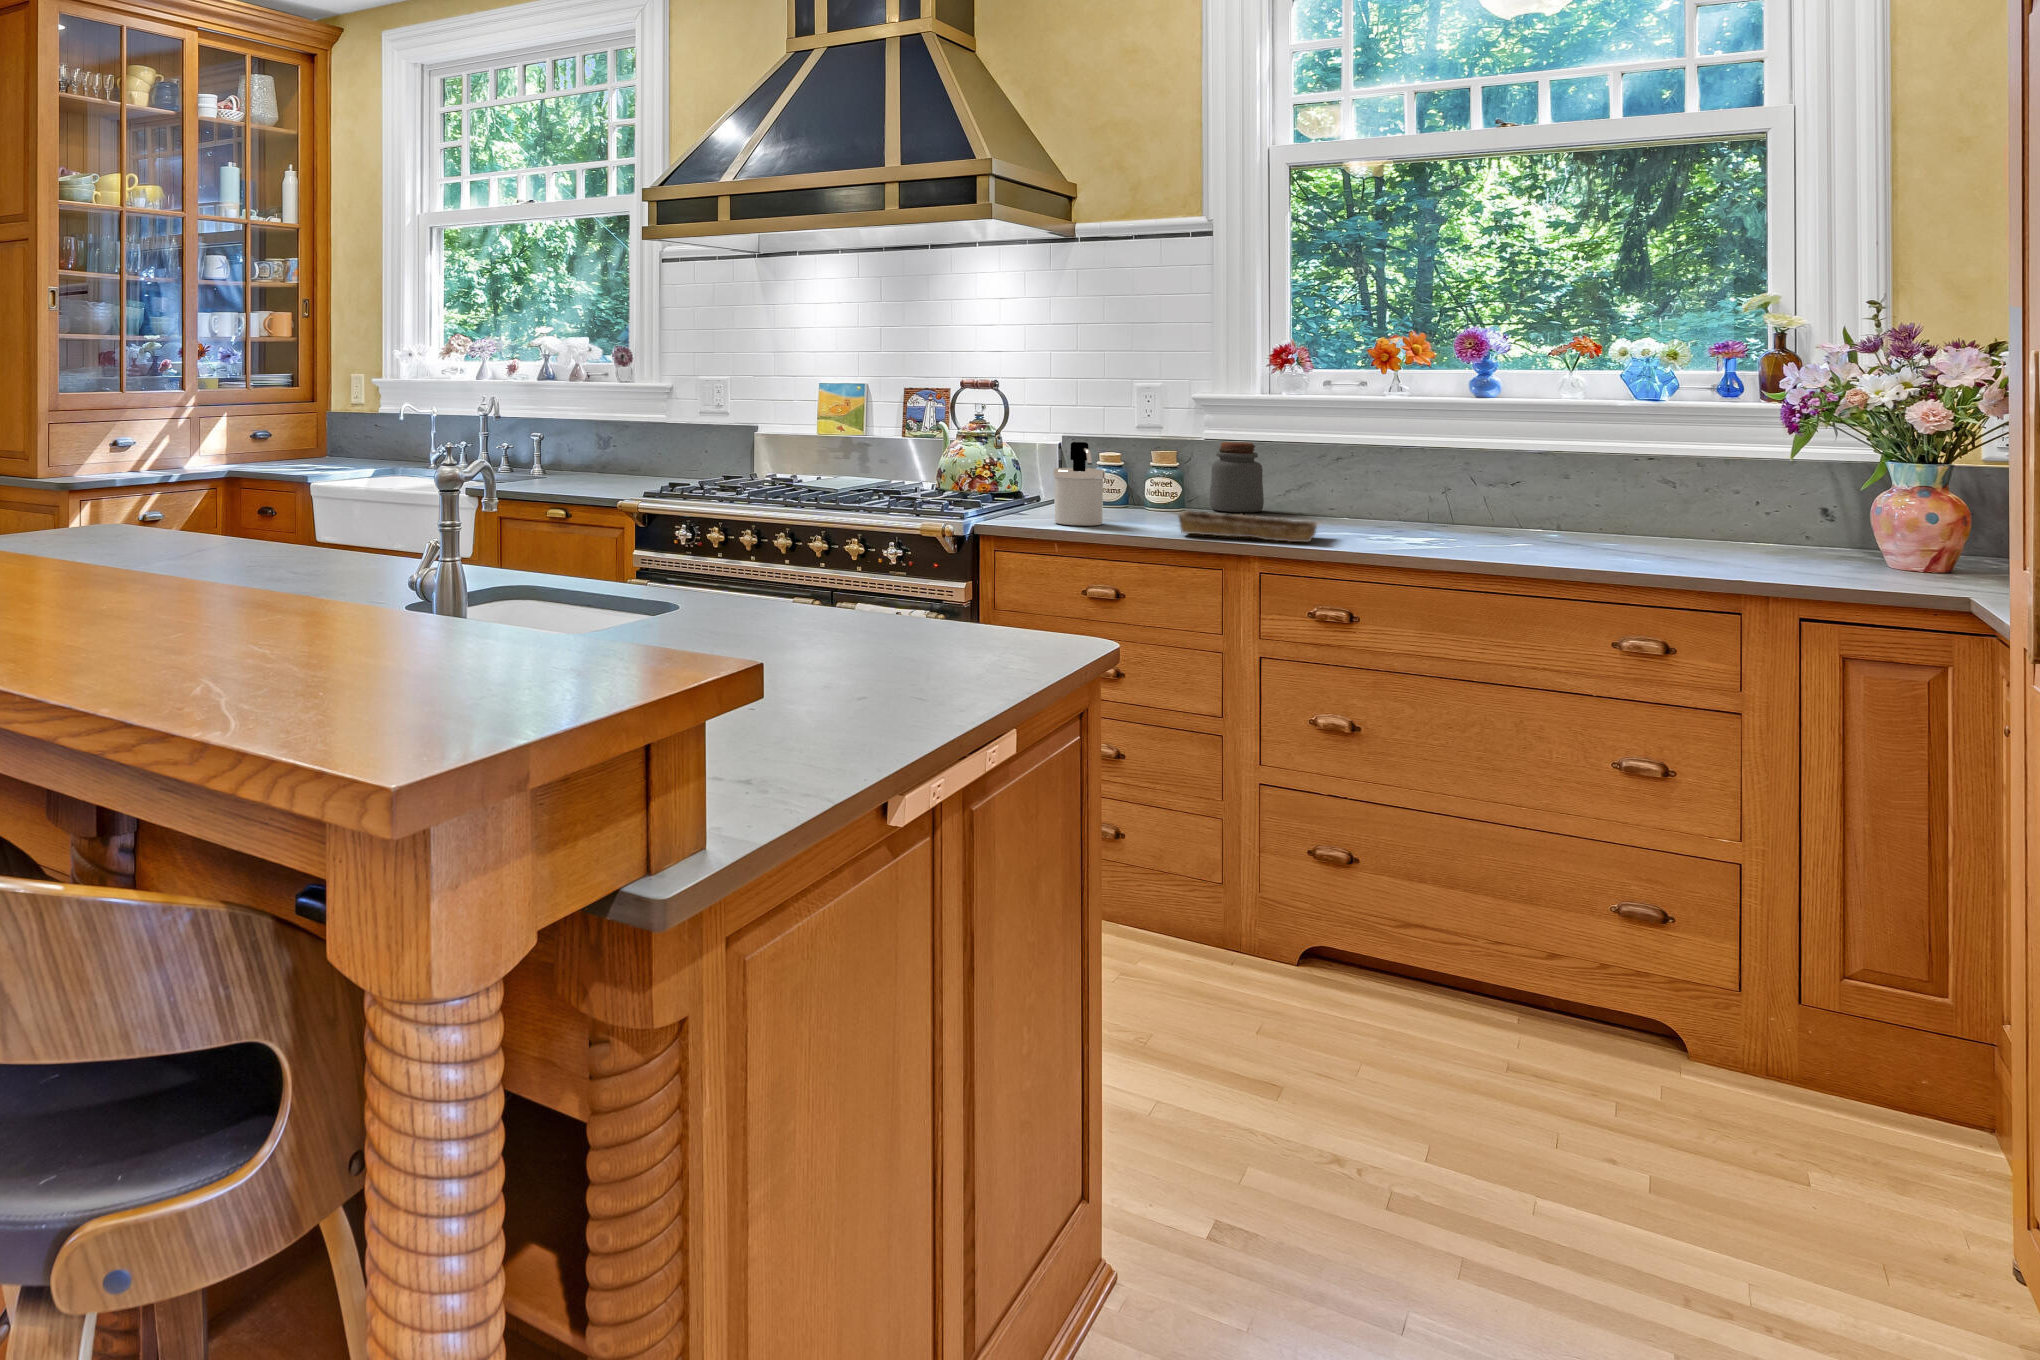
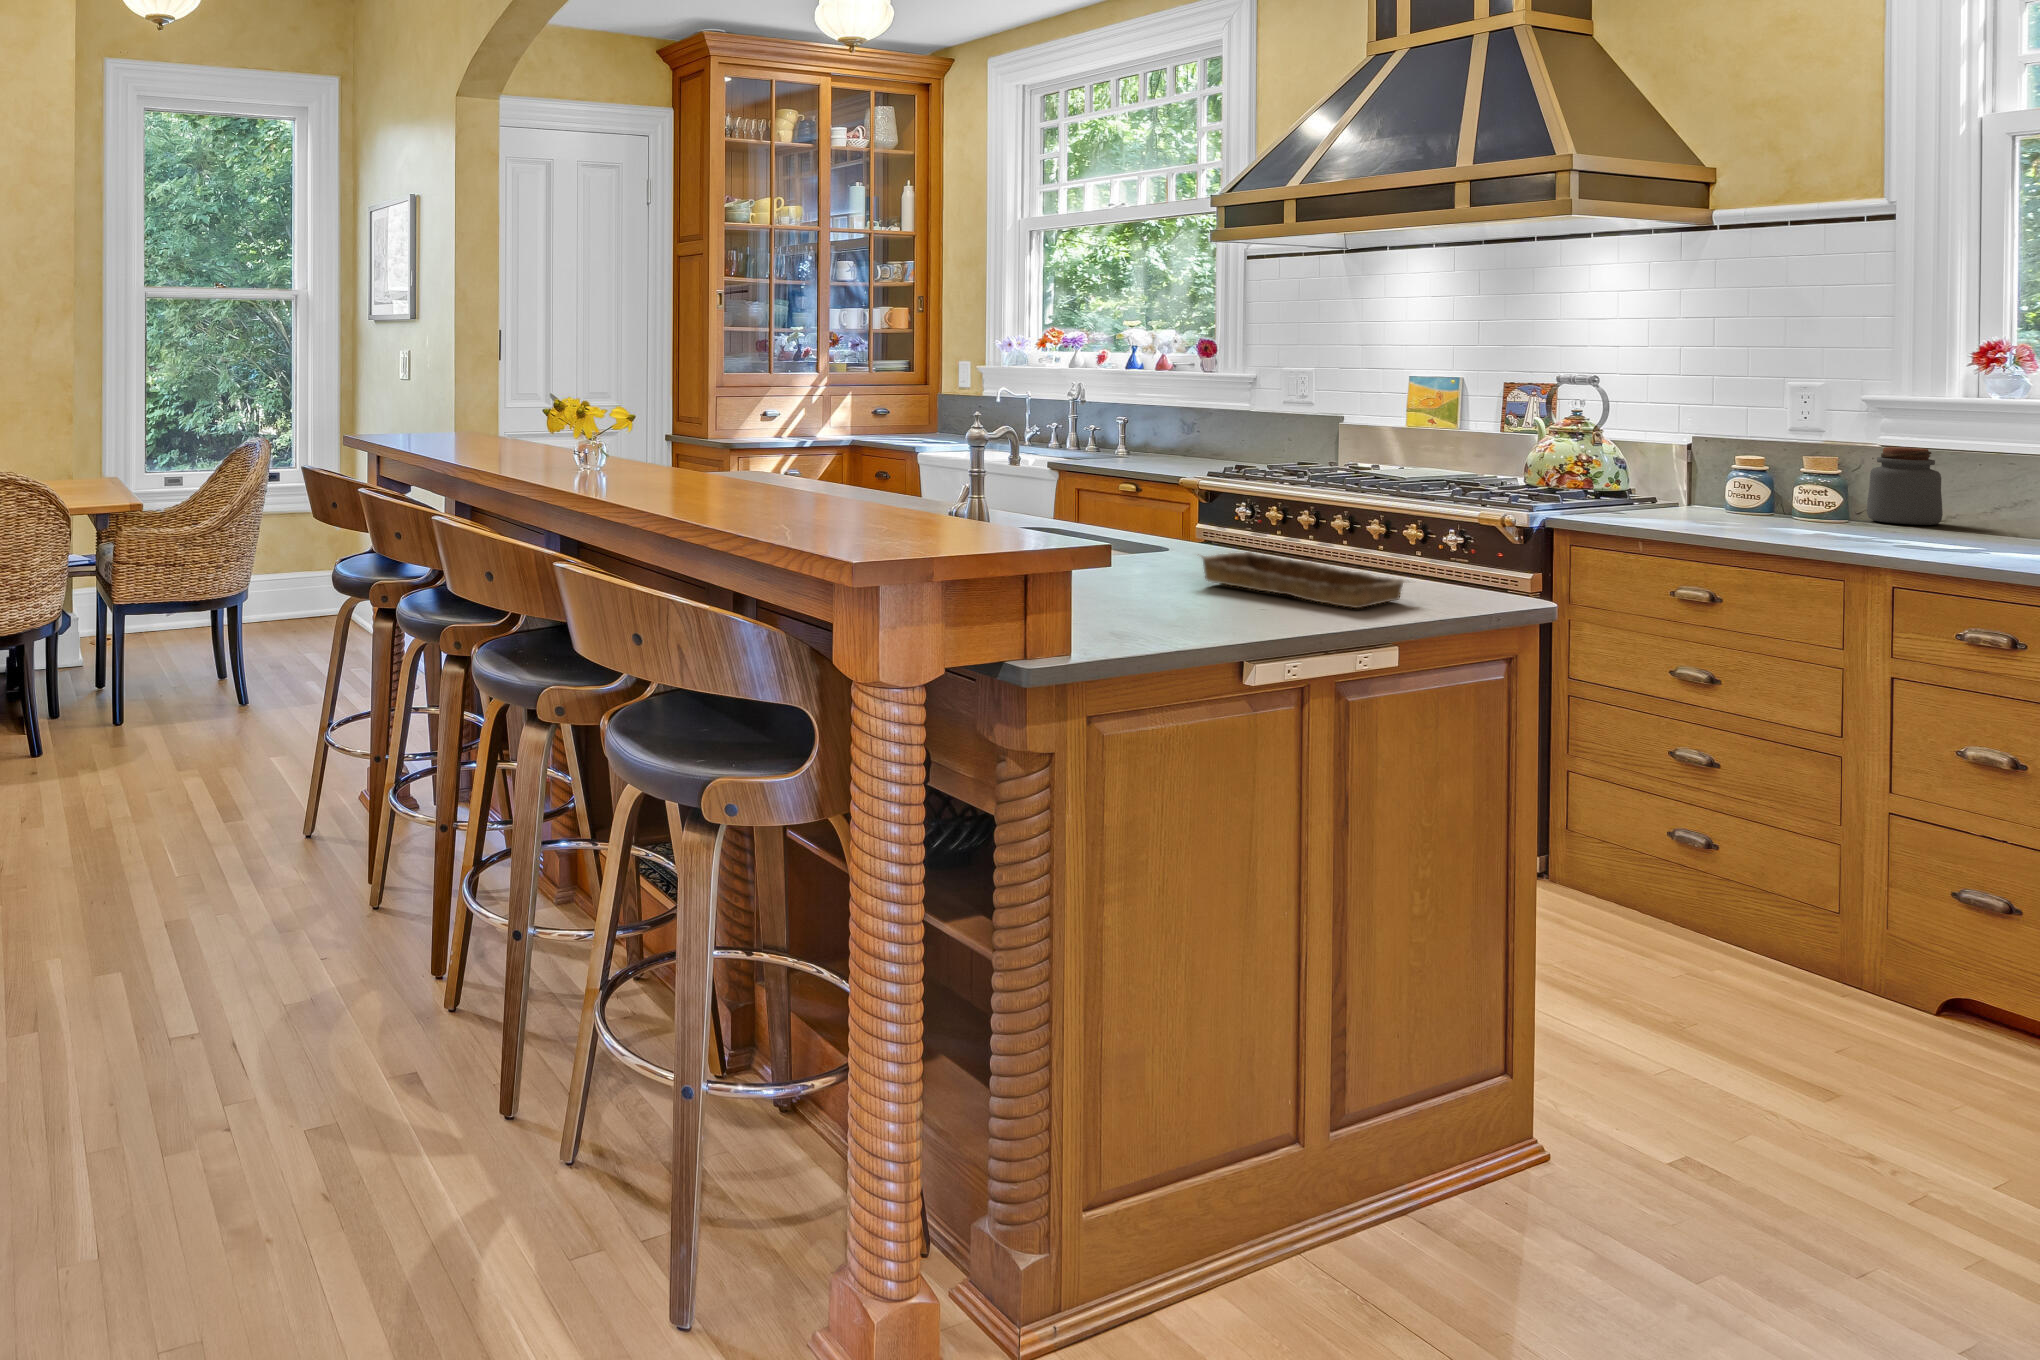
soap dispenser: present [1054,442,1105,526] -> none [1641,440,1705,526]
tray: present [1178,510,1321,542] -> present [1198,552,1406,608]

